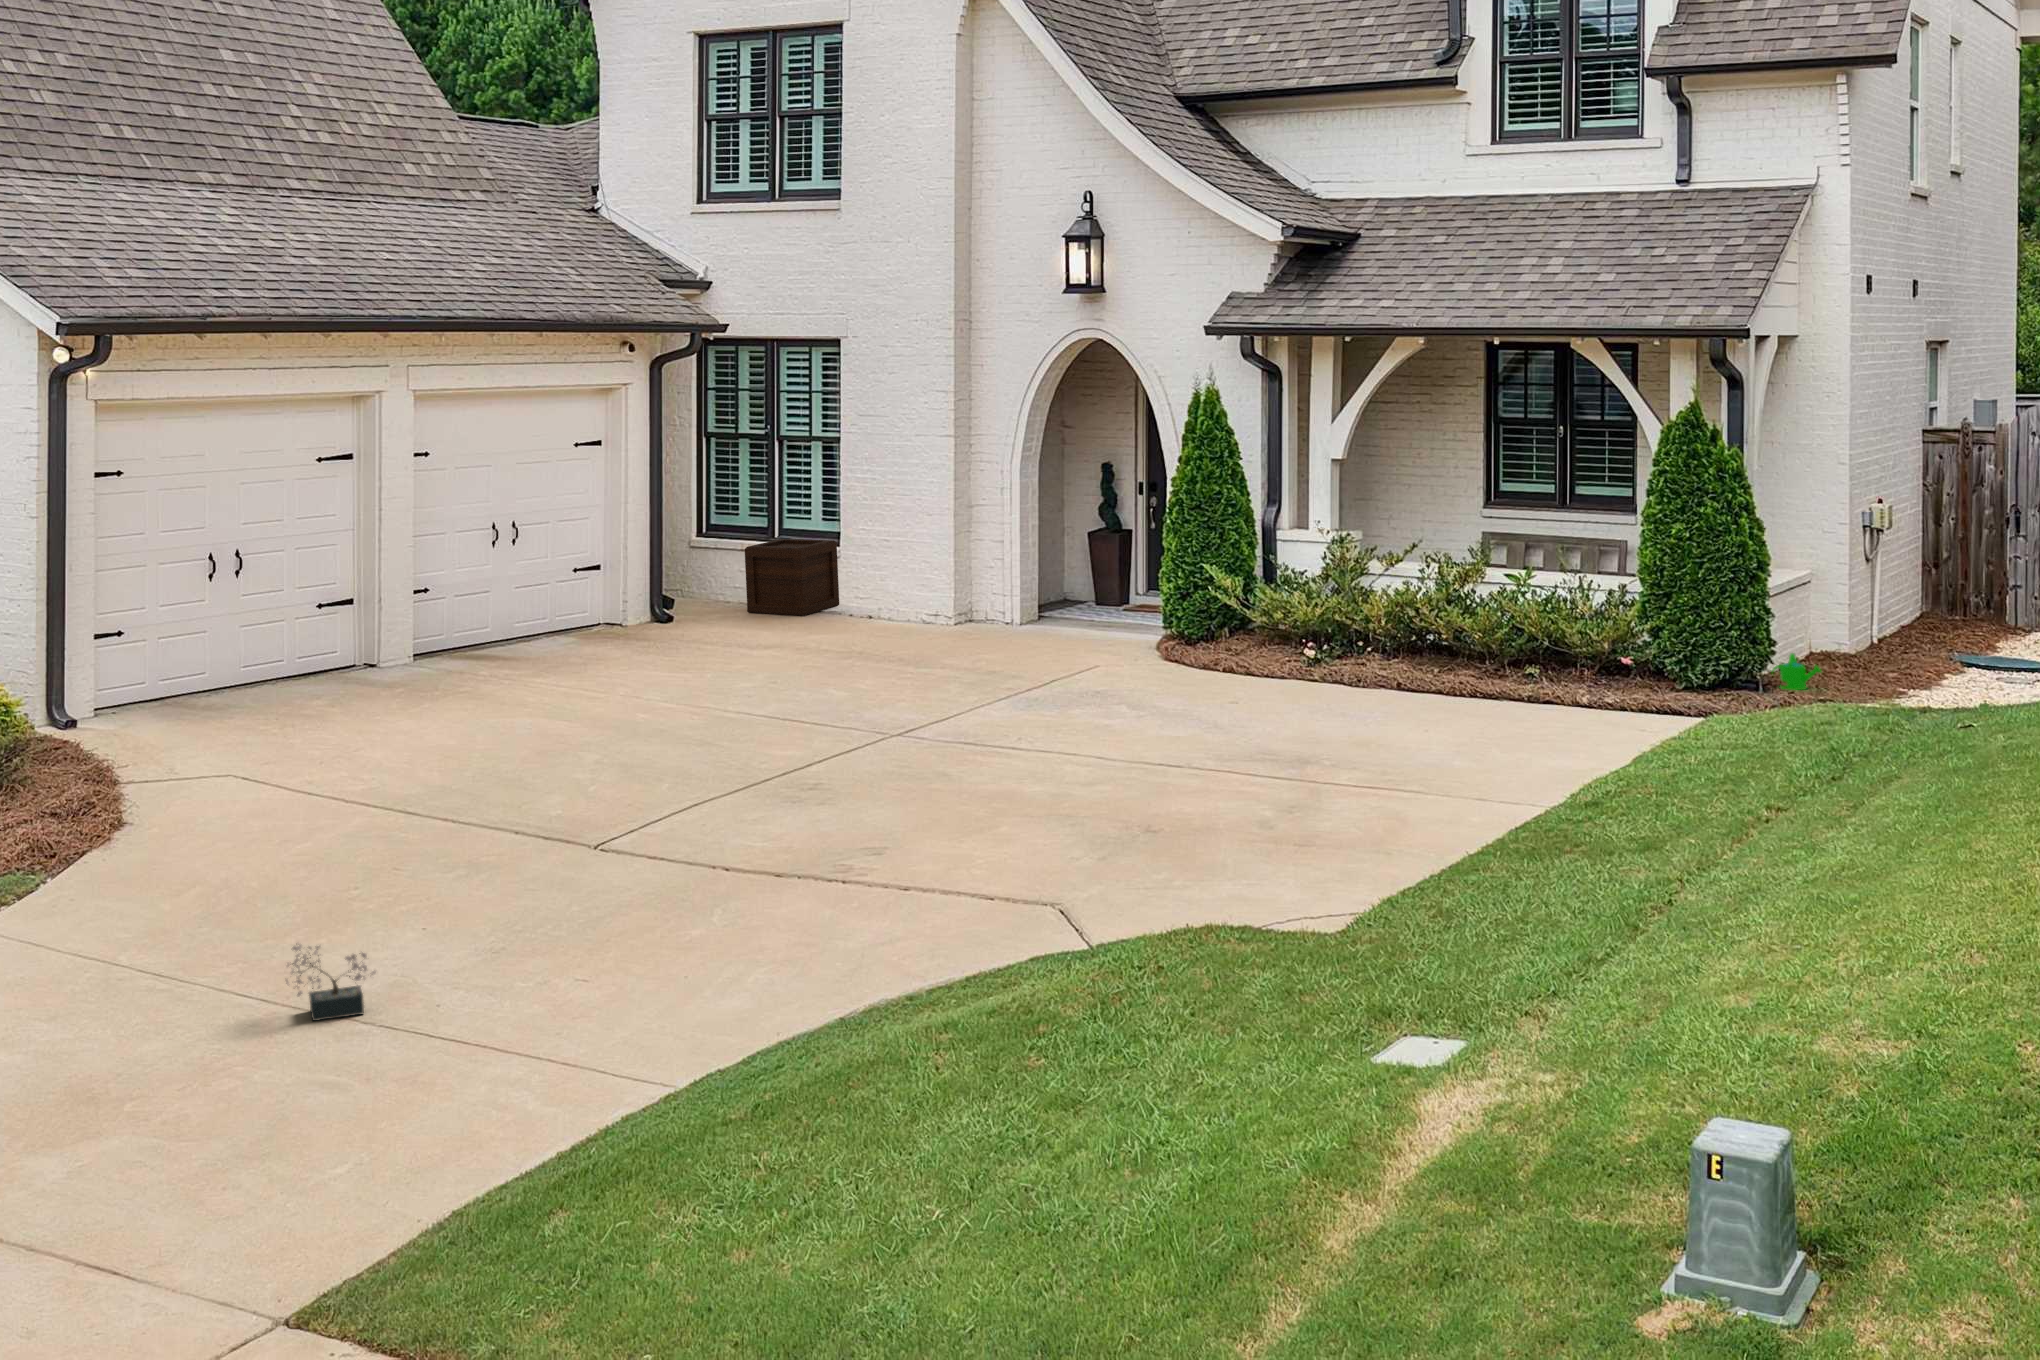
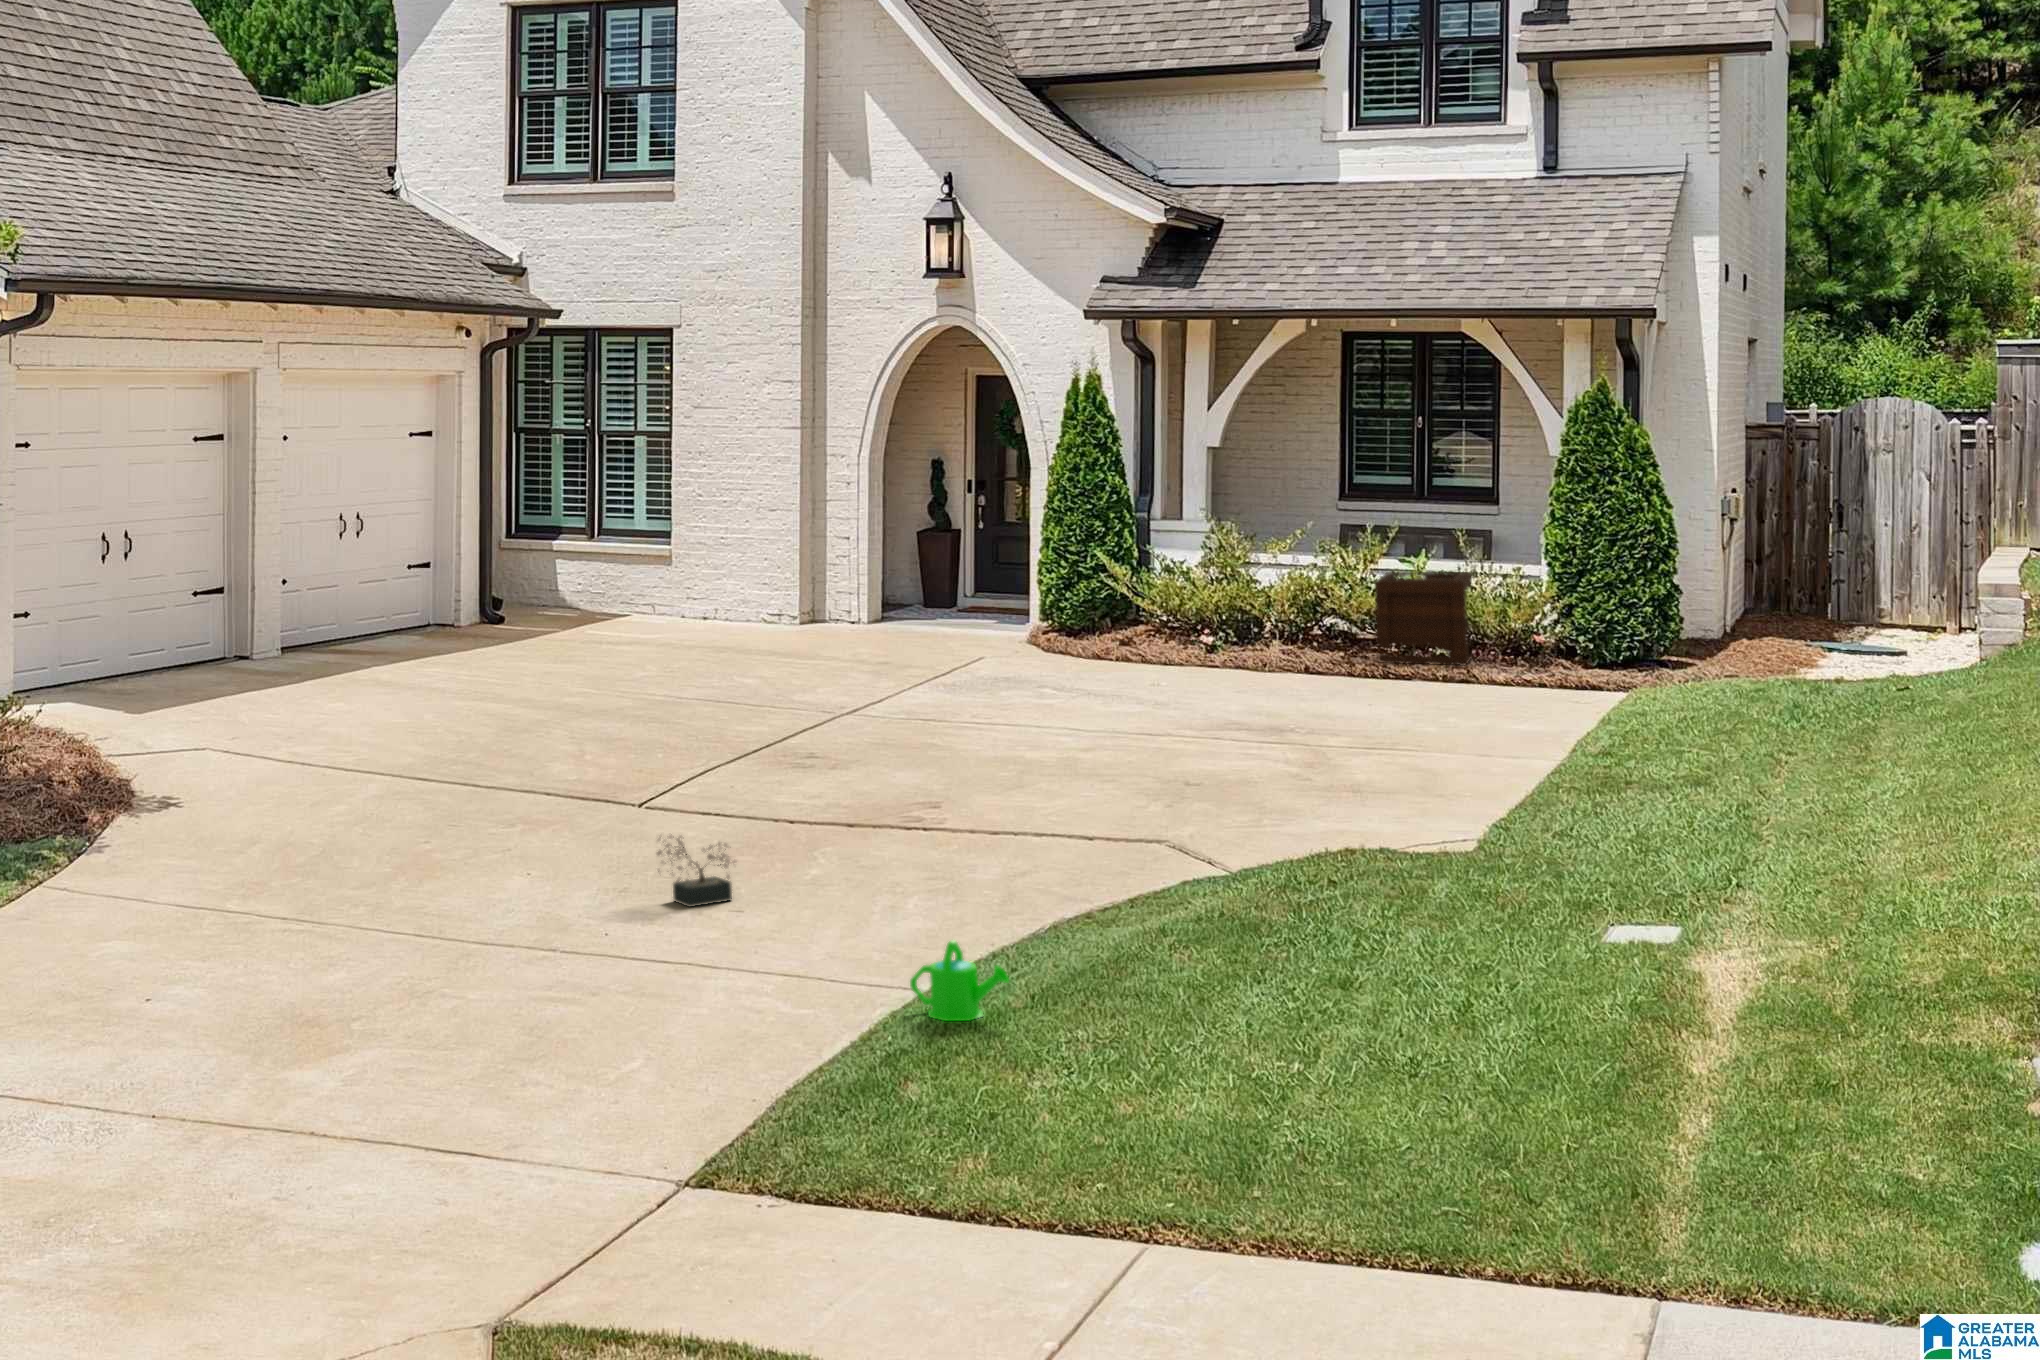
wooden crate: present [745,539,839,616] -> present [1375,572,1472,665]
watering can: present [1772,653,1821,690] -> present [910,940,1009,1021]

